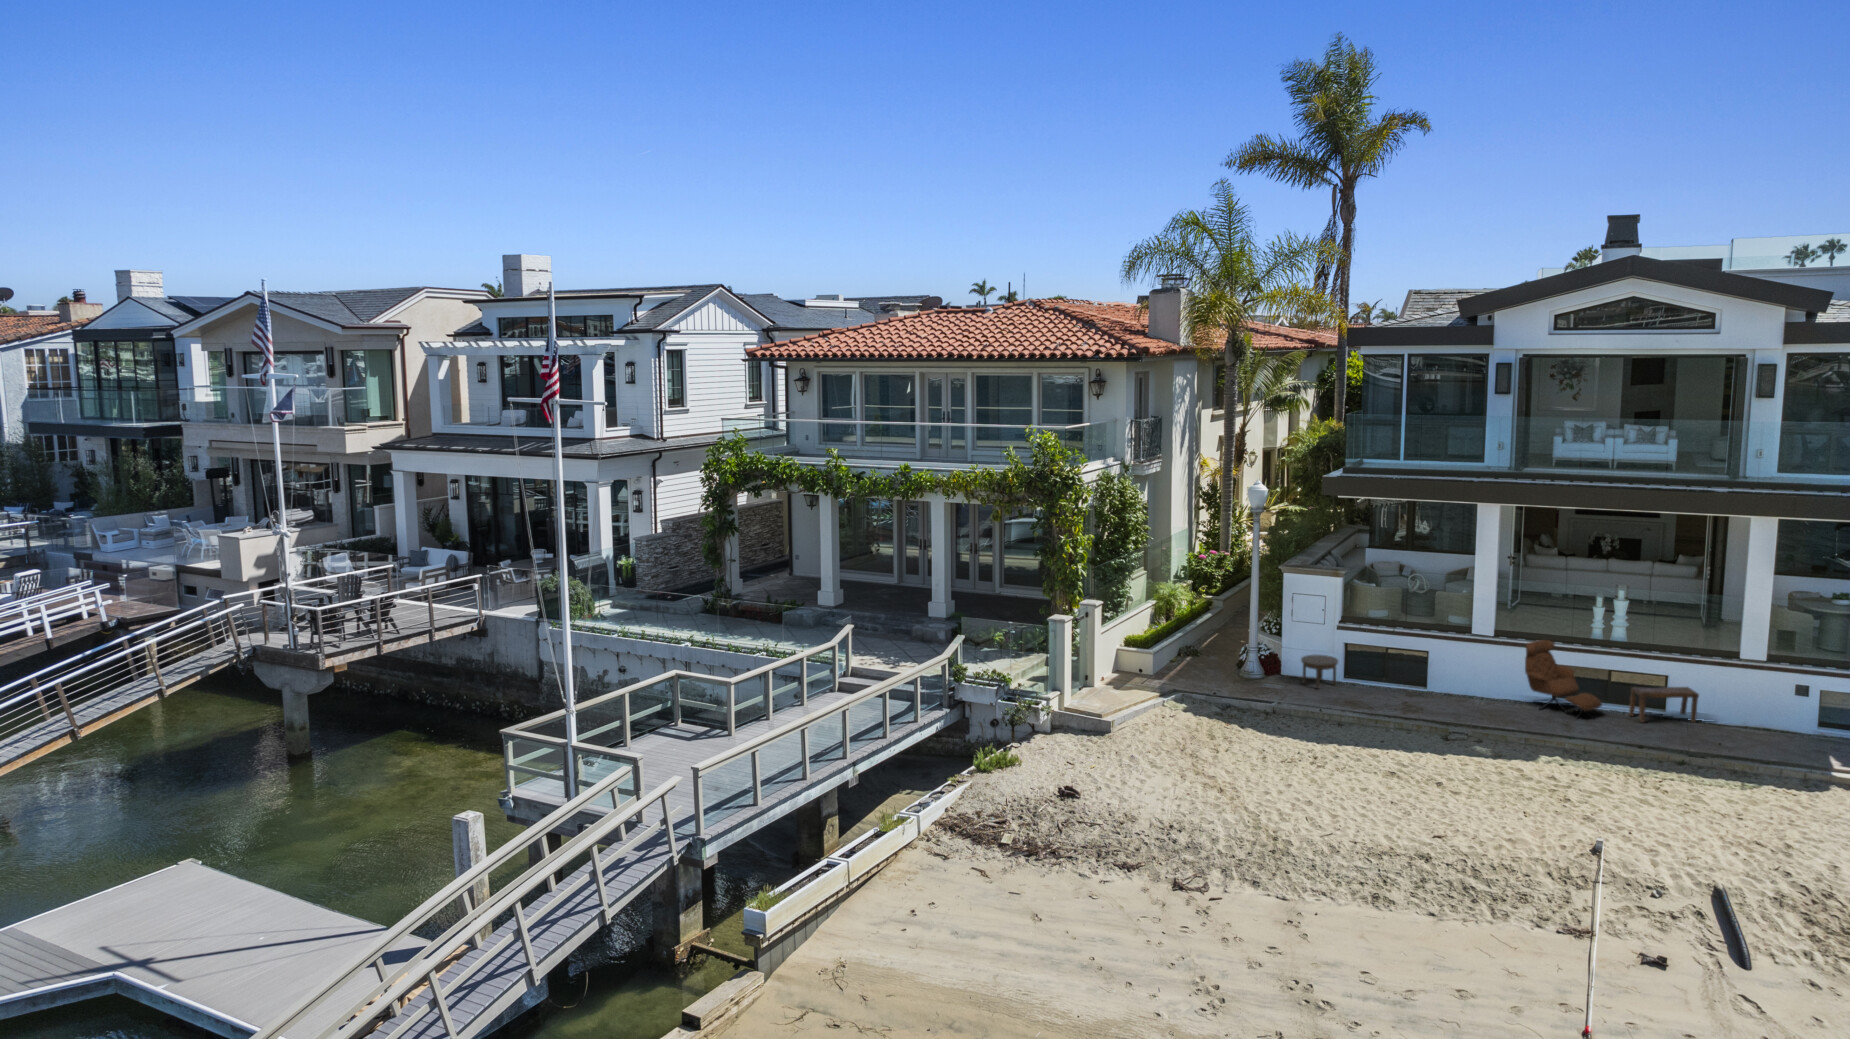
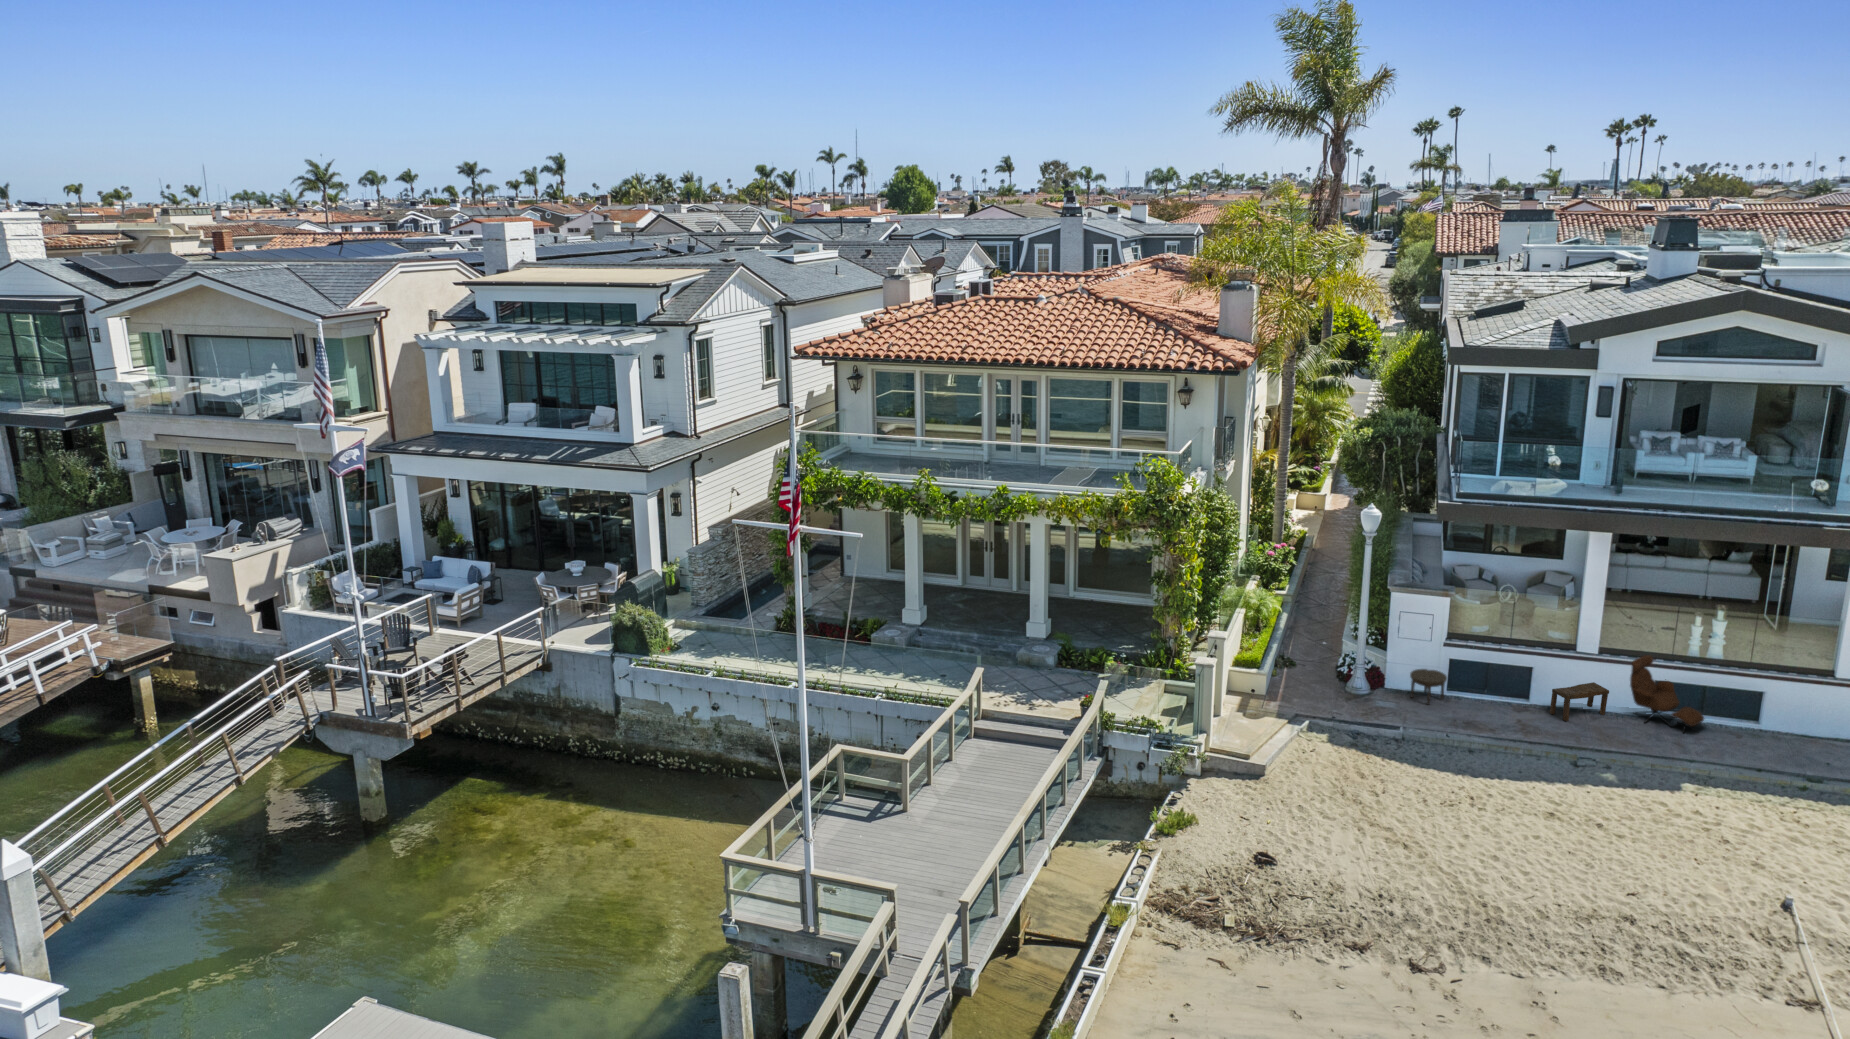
bench: present [1629,687,1699,723] -> present [1550,682,1609,721]

